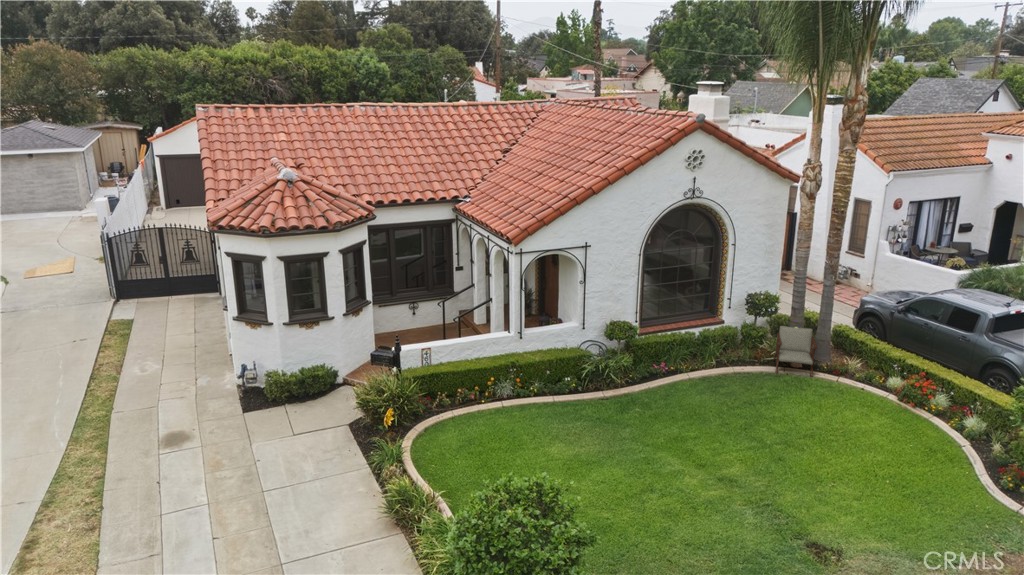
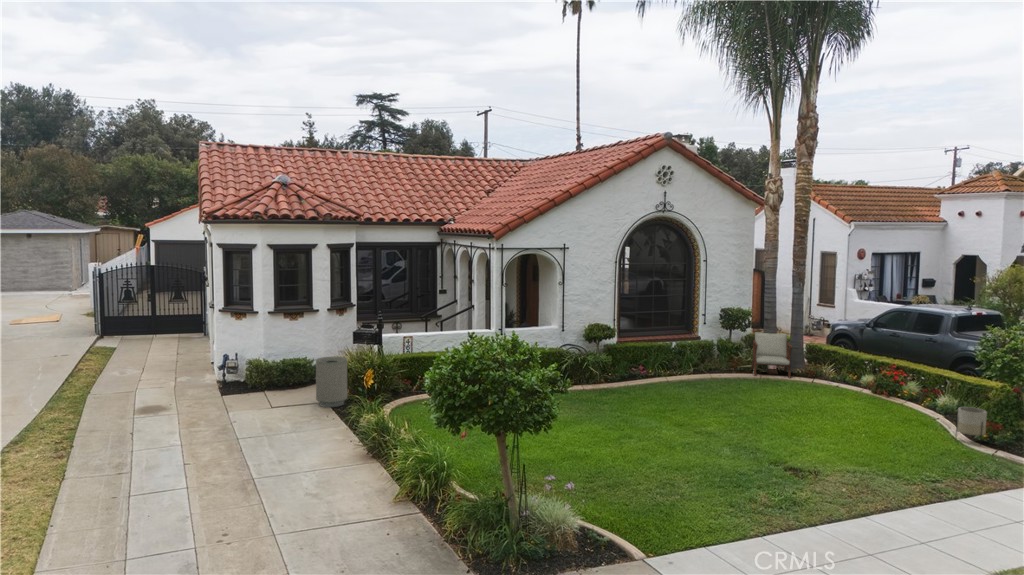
trash can: none [337,380,370,433] -> present [316,357,347,407]
planter: none [970,464,1005,506] -> present [956,407,987,437]

